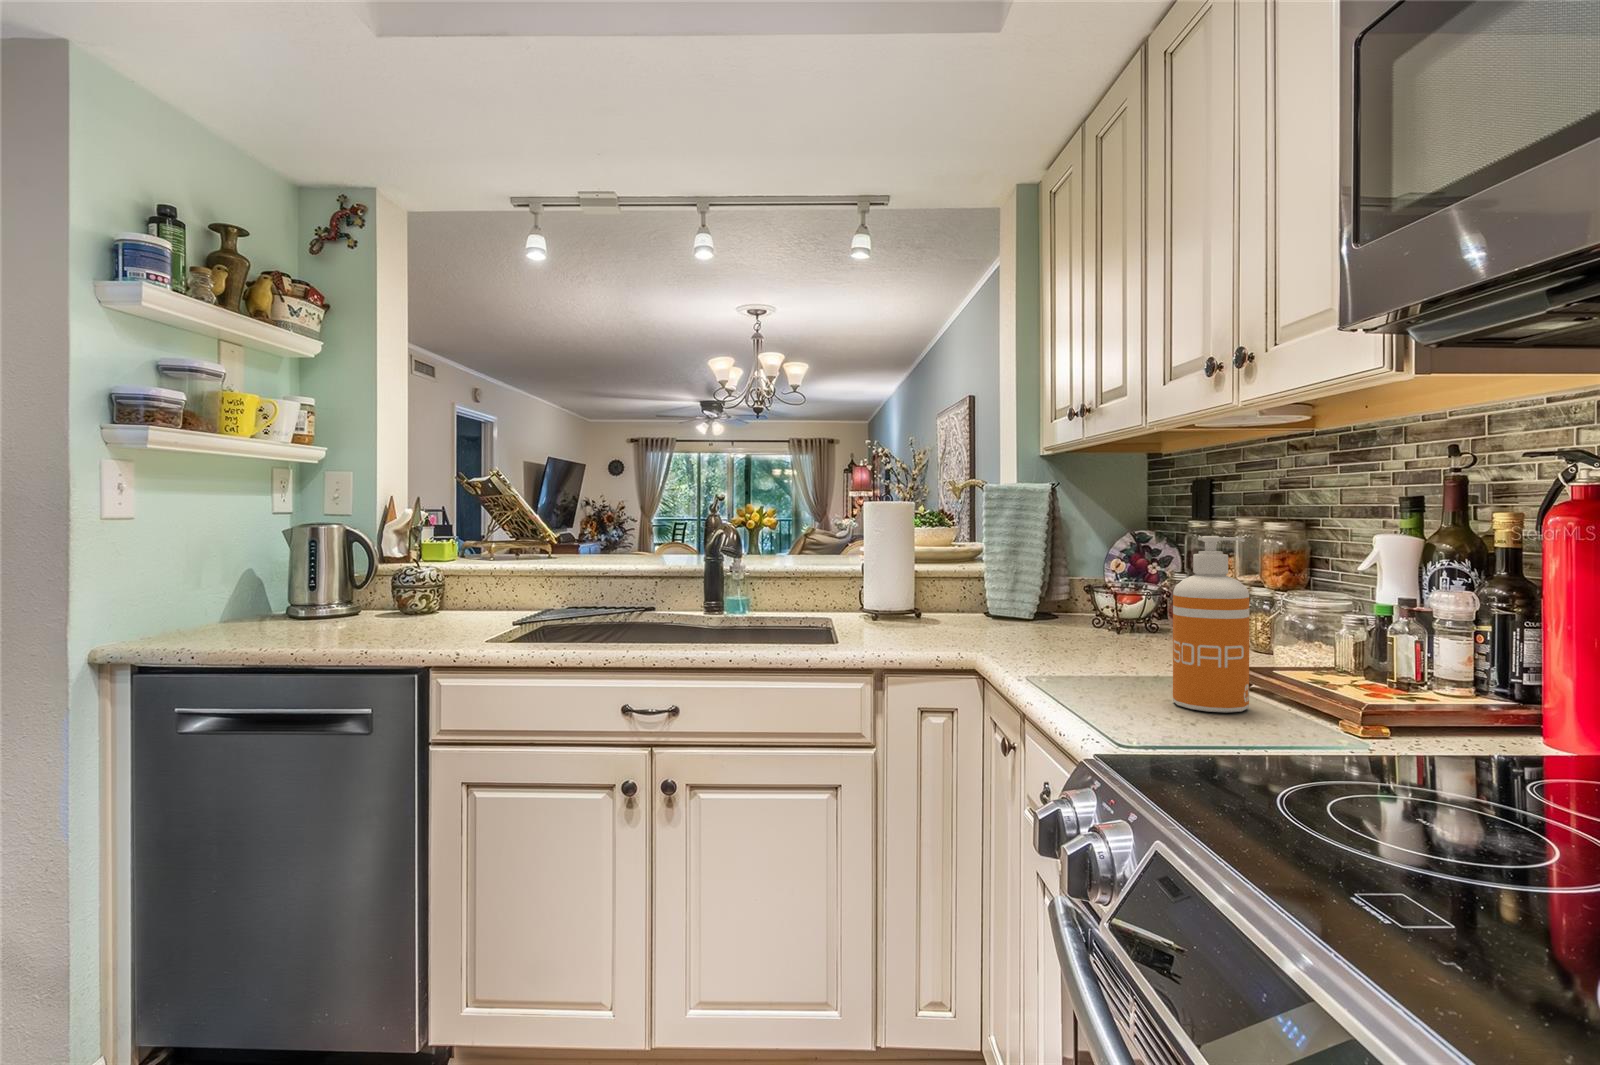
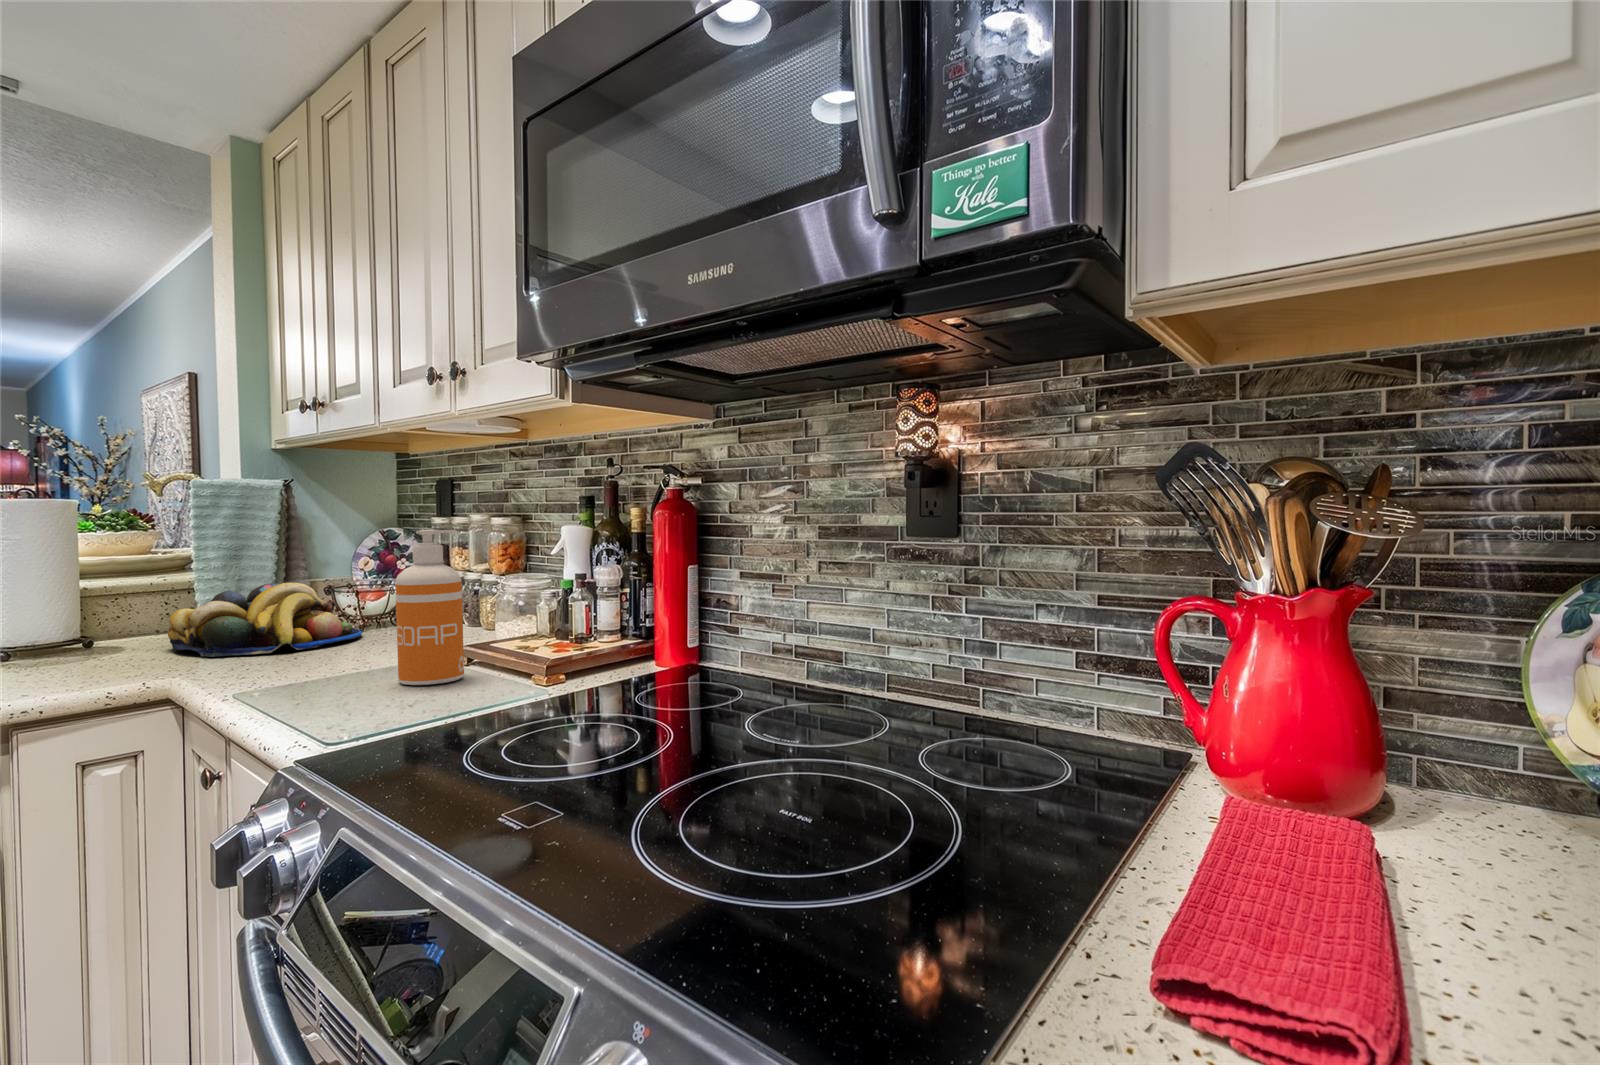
fruit bowl: none [959,581,1120,648] -> present [168,582,362,657]

